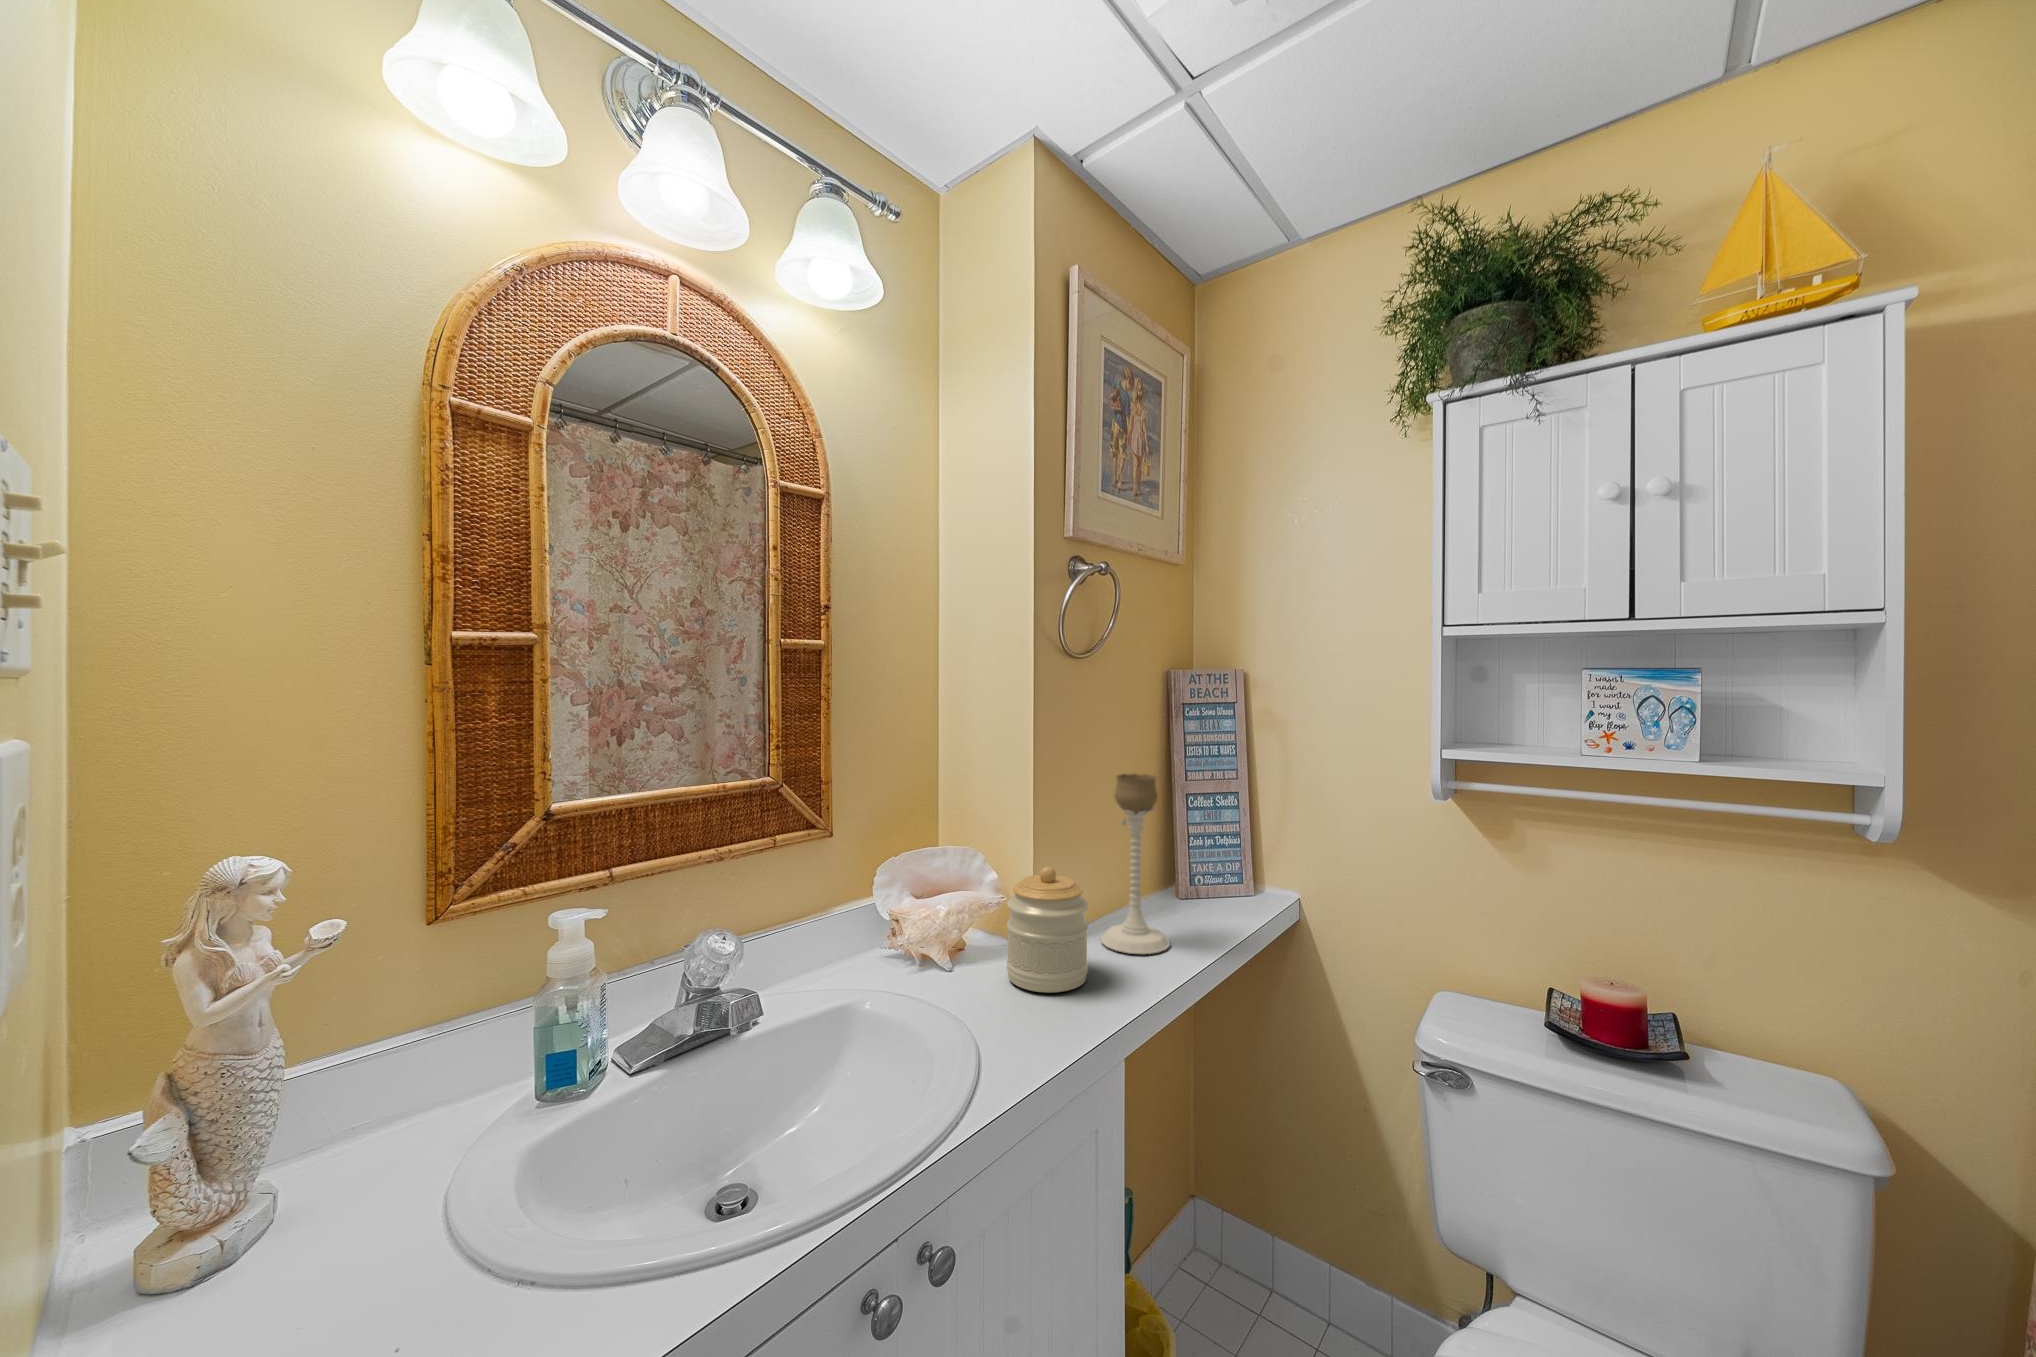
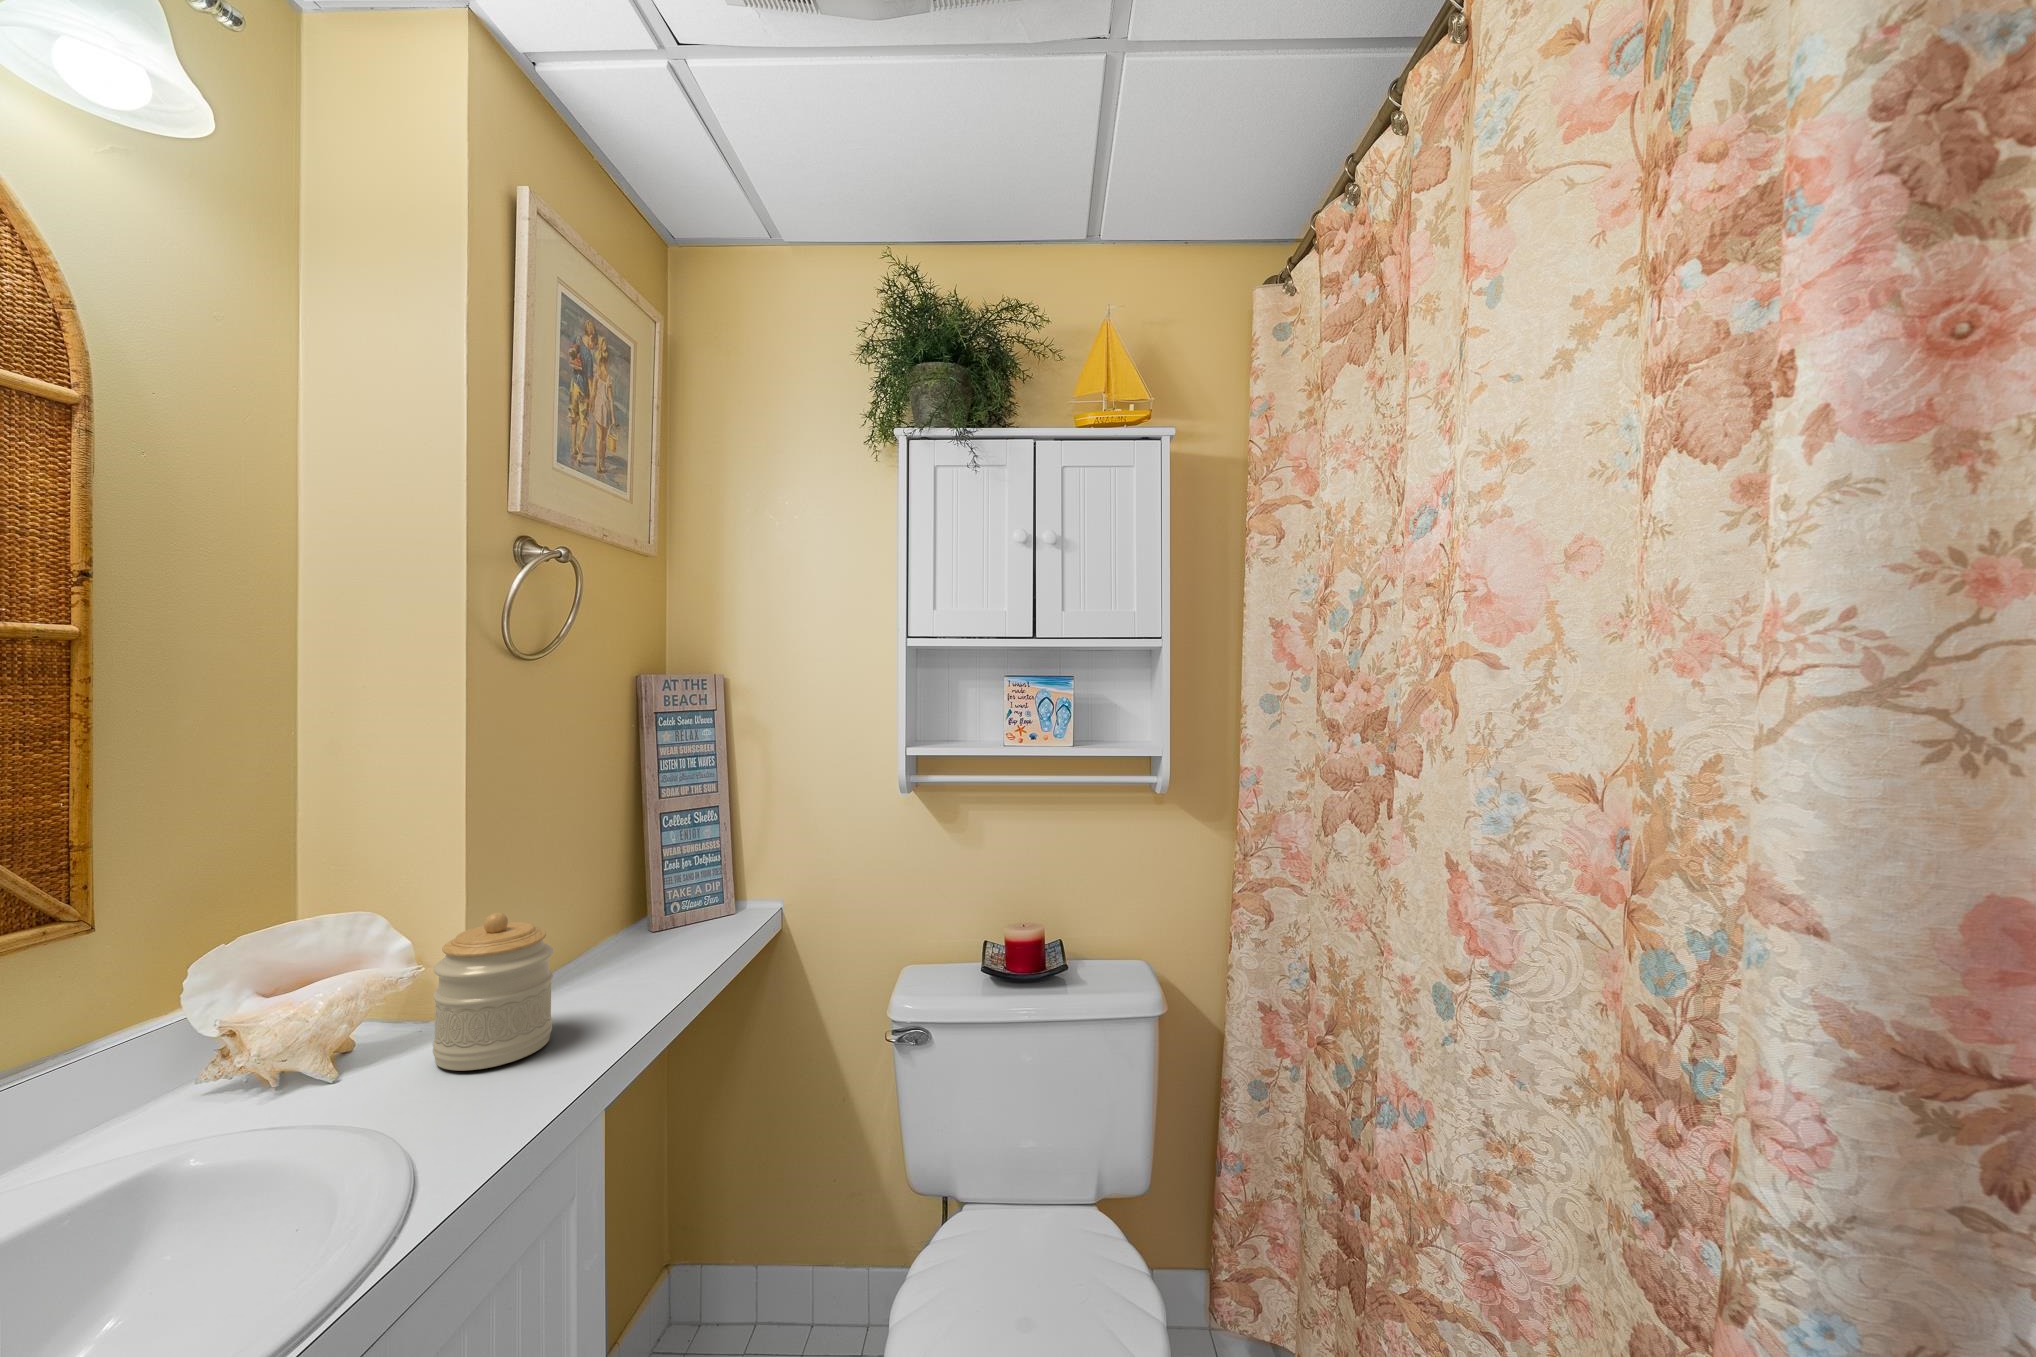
candle holder: present [1101,774,1170,954] -> none [562,791,650,998]

